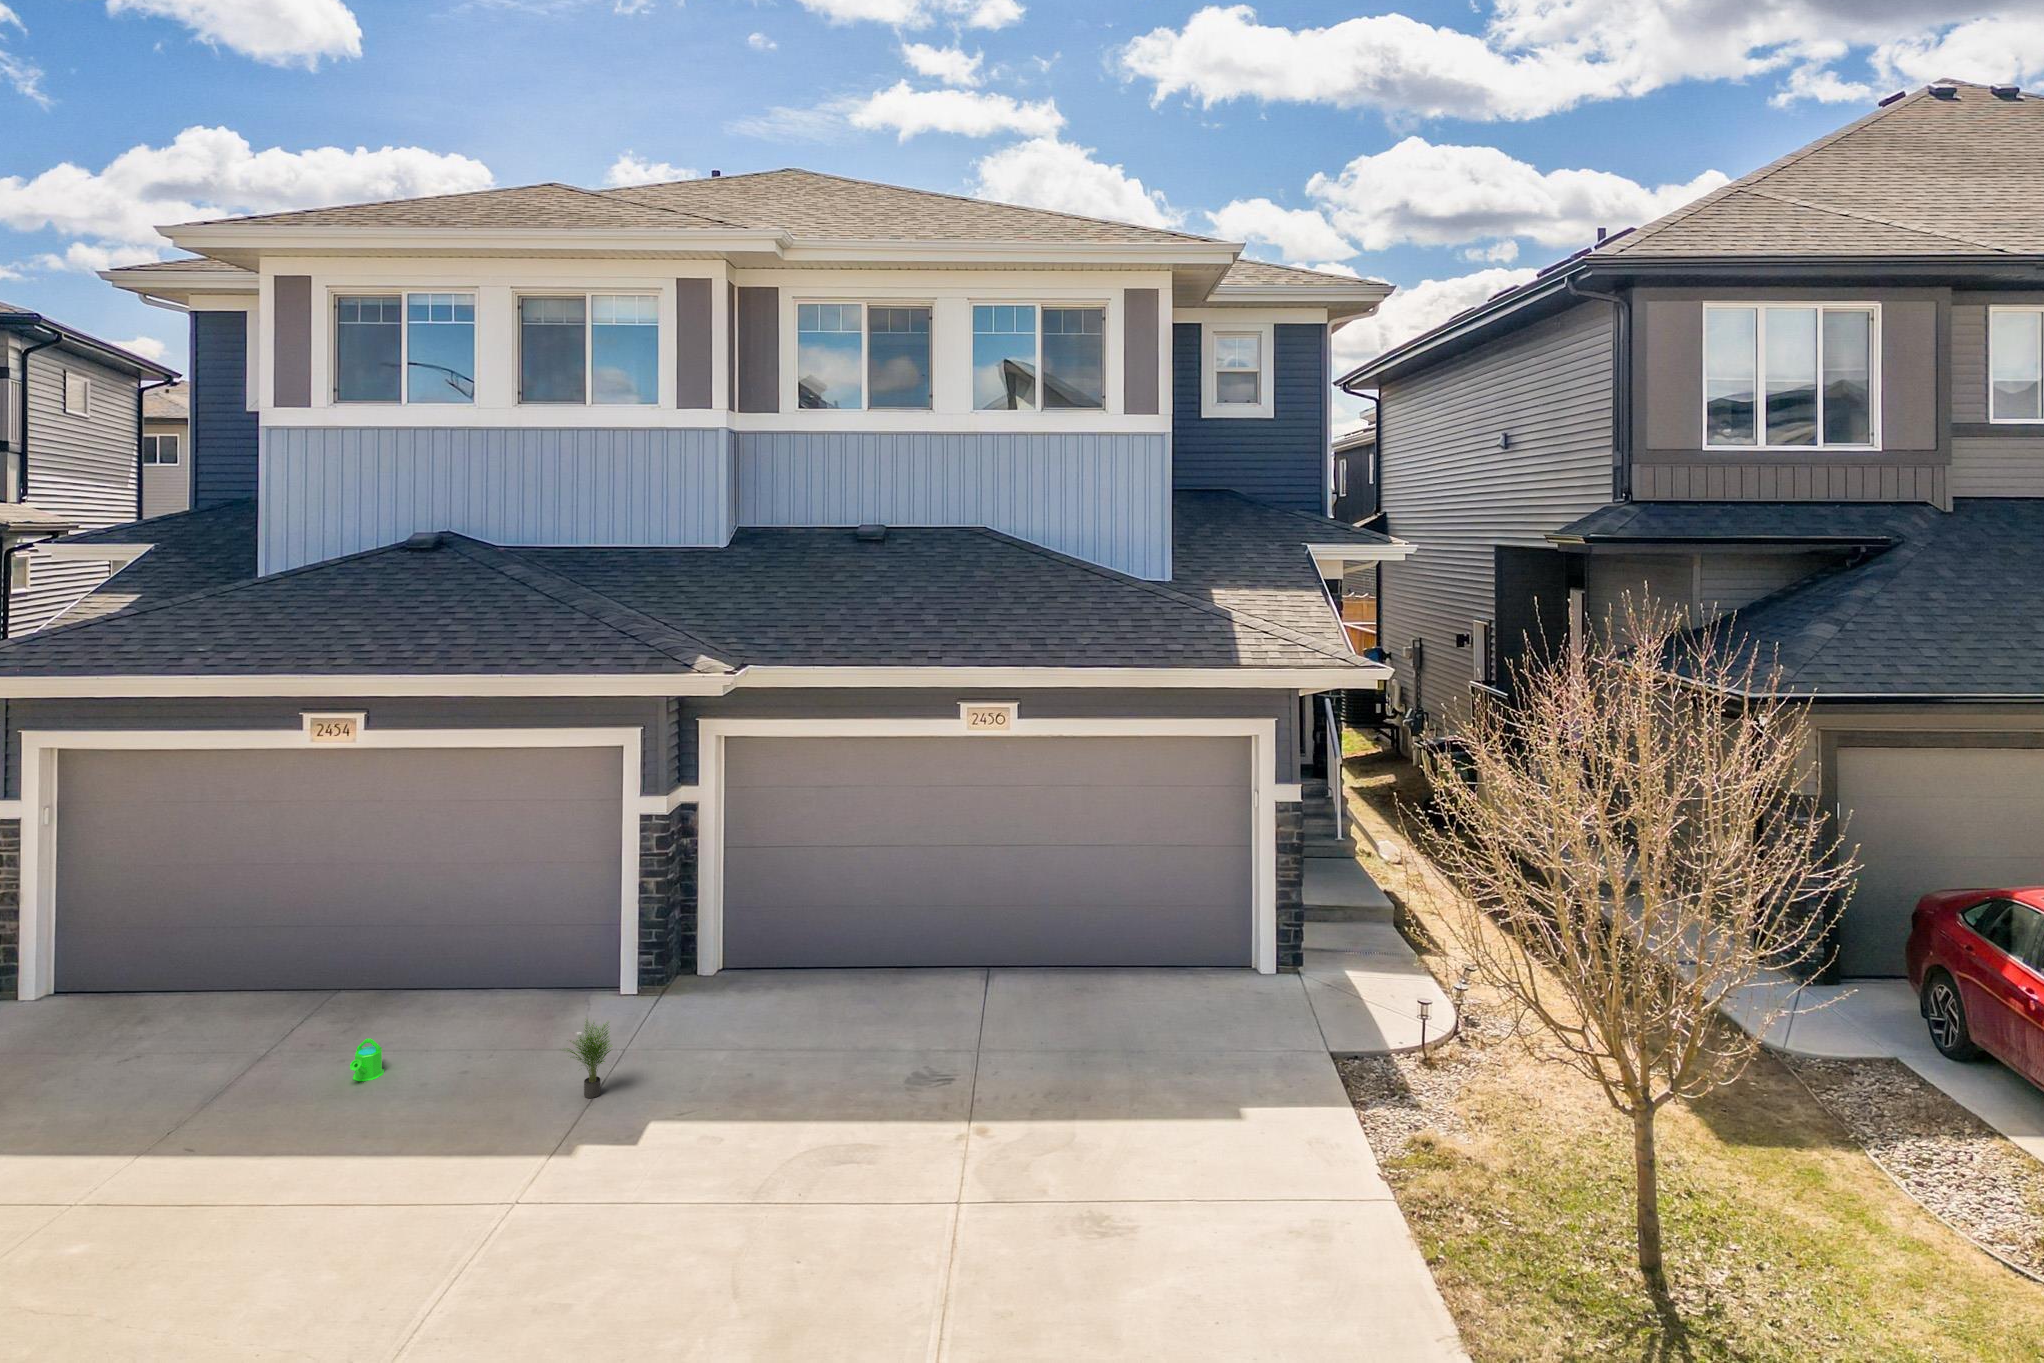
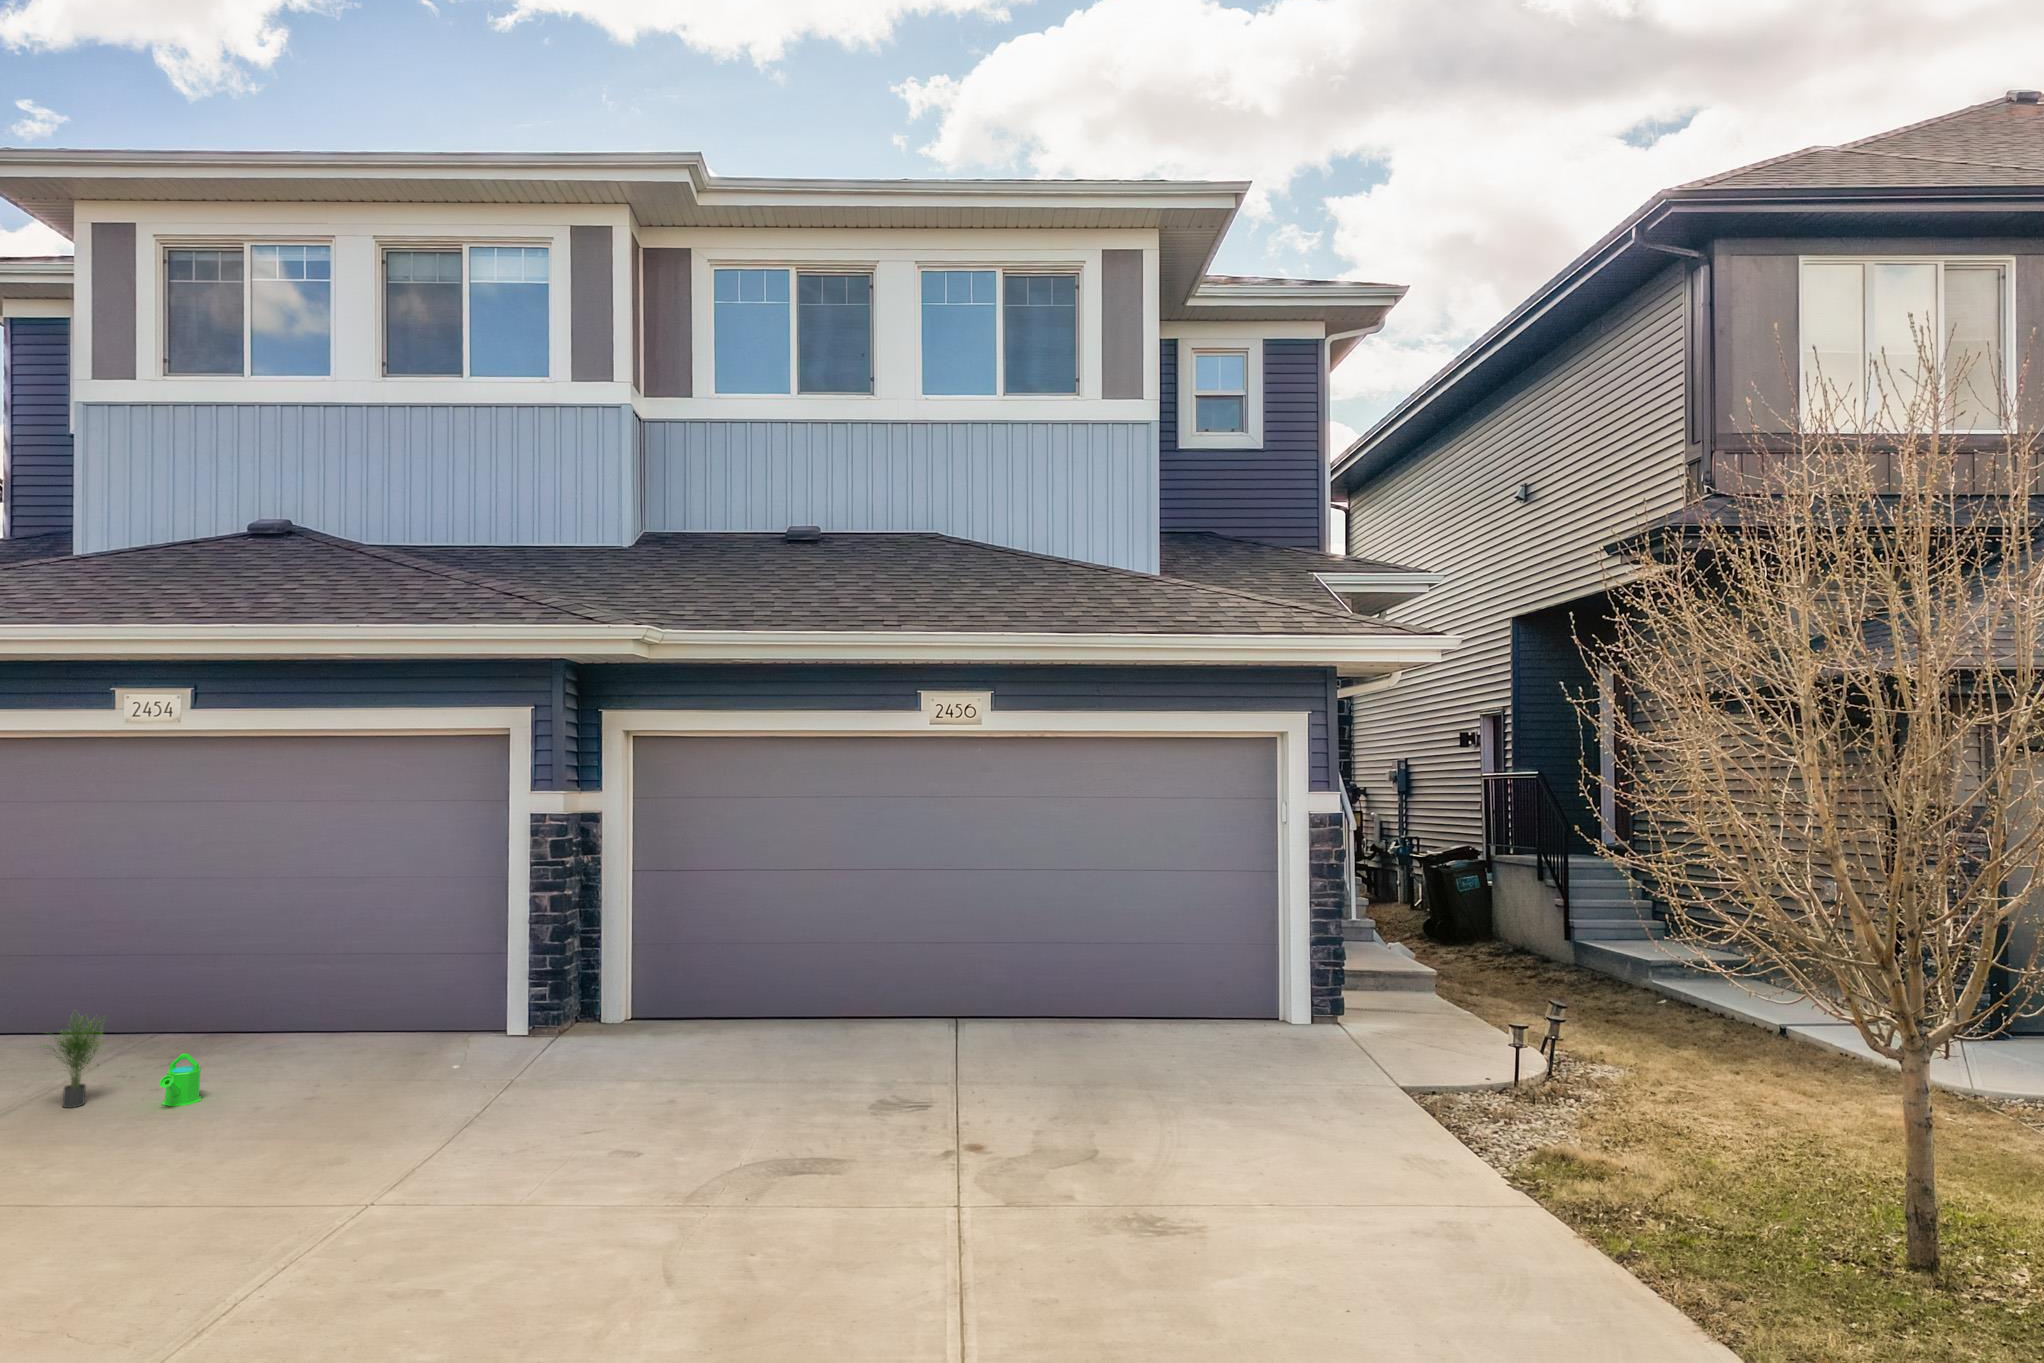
potted plant: present [568,1024,611,1098] -> present [47,1015,101,1108]

